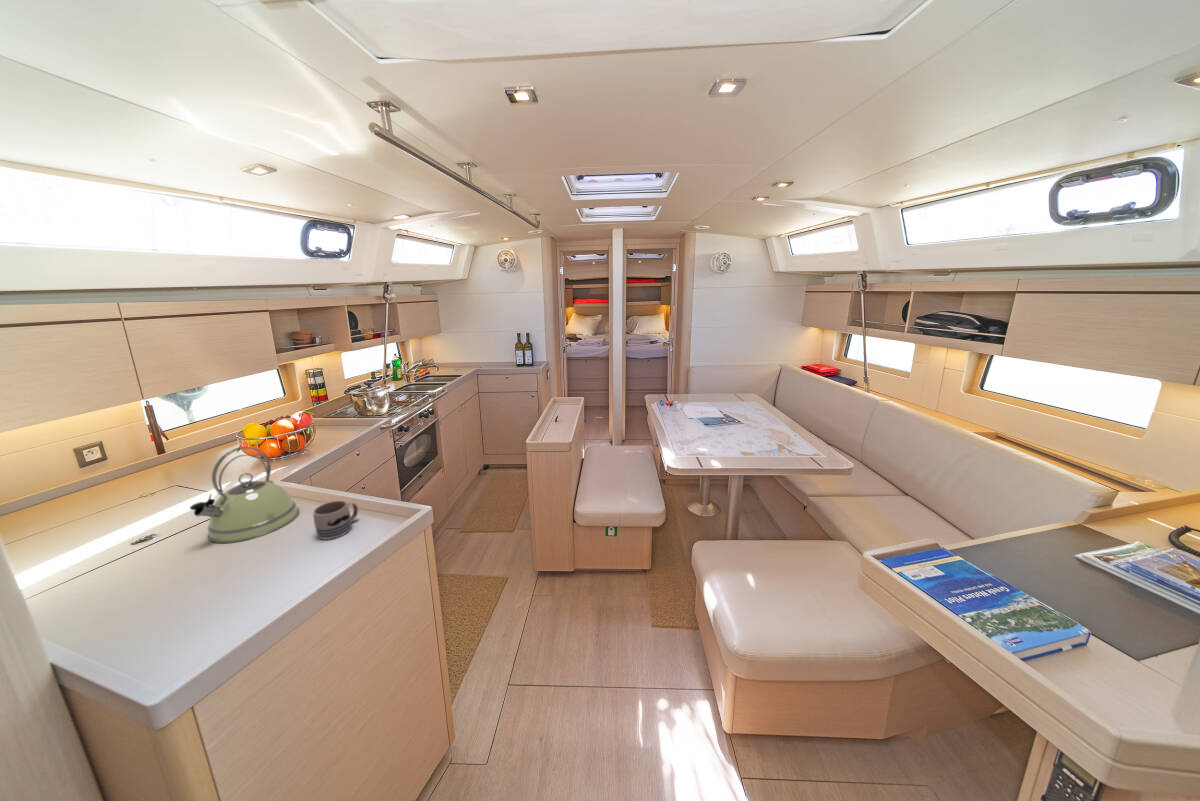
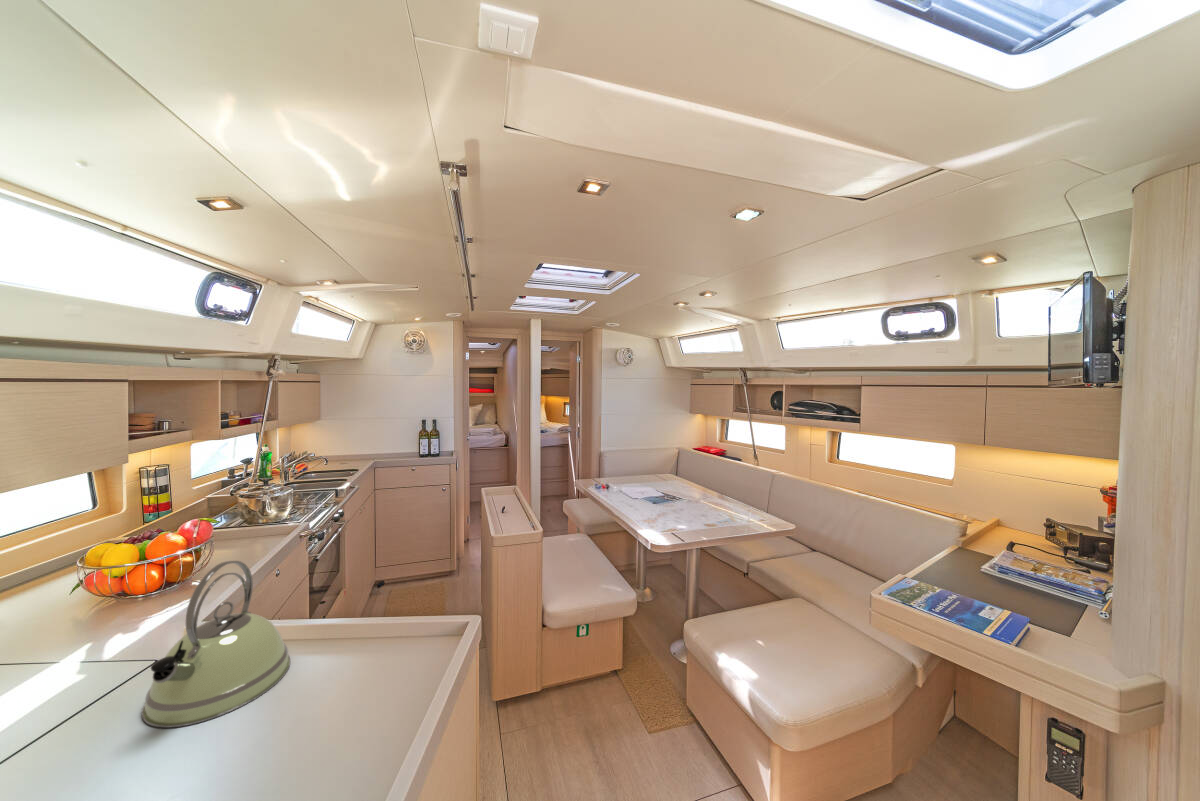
mug: present [313,501,358,540] -> none [356,620,402,680]

